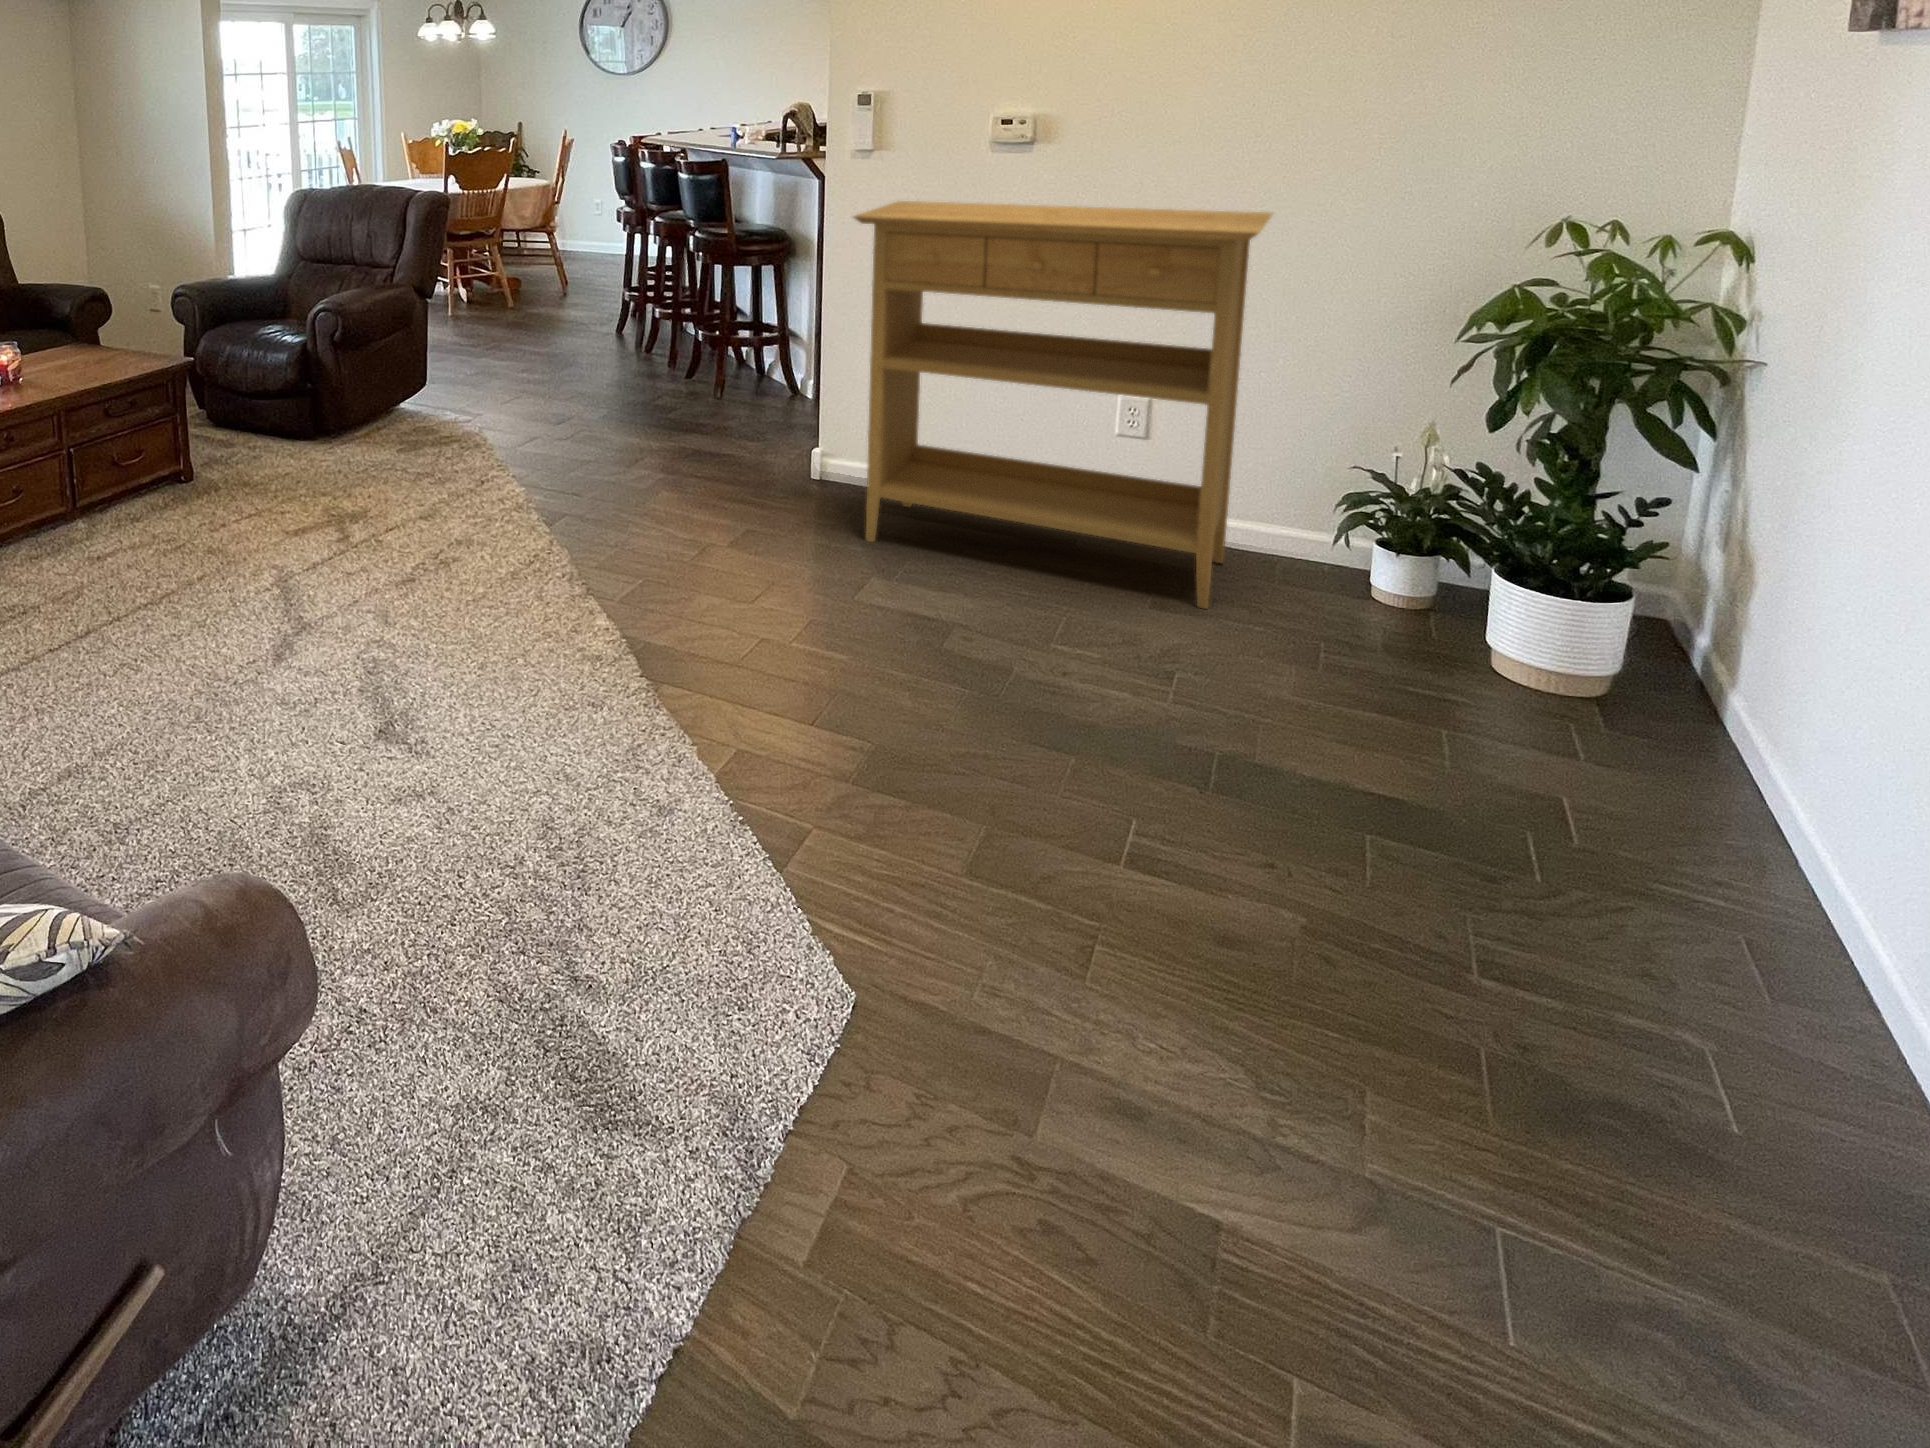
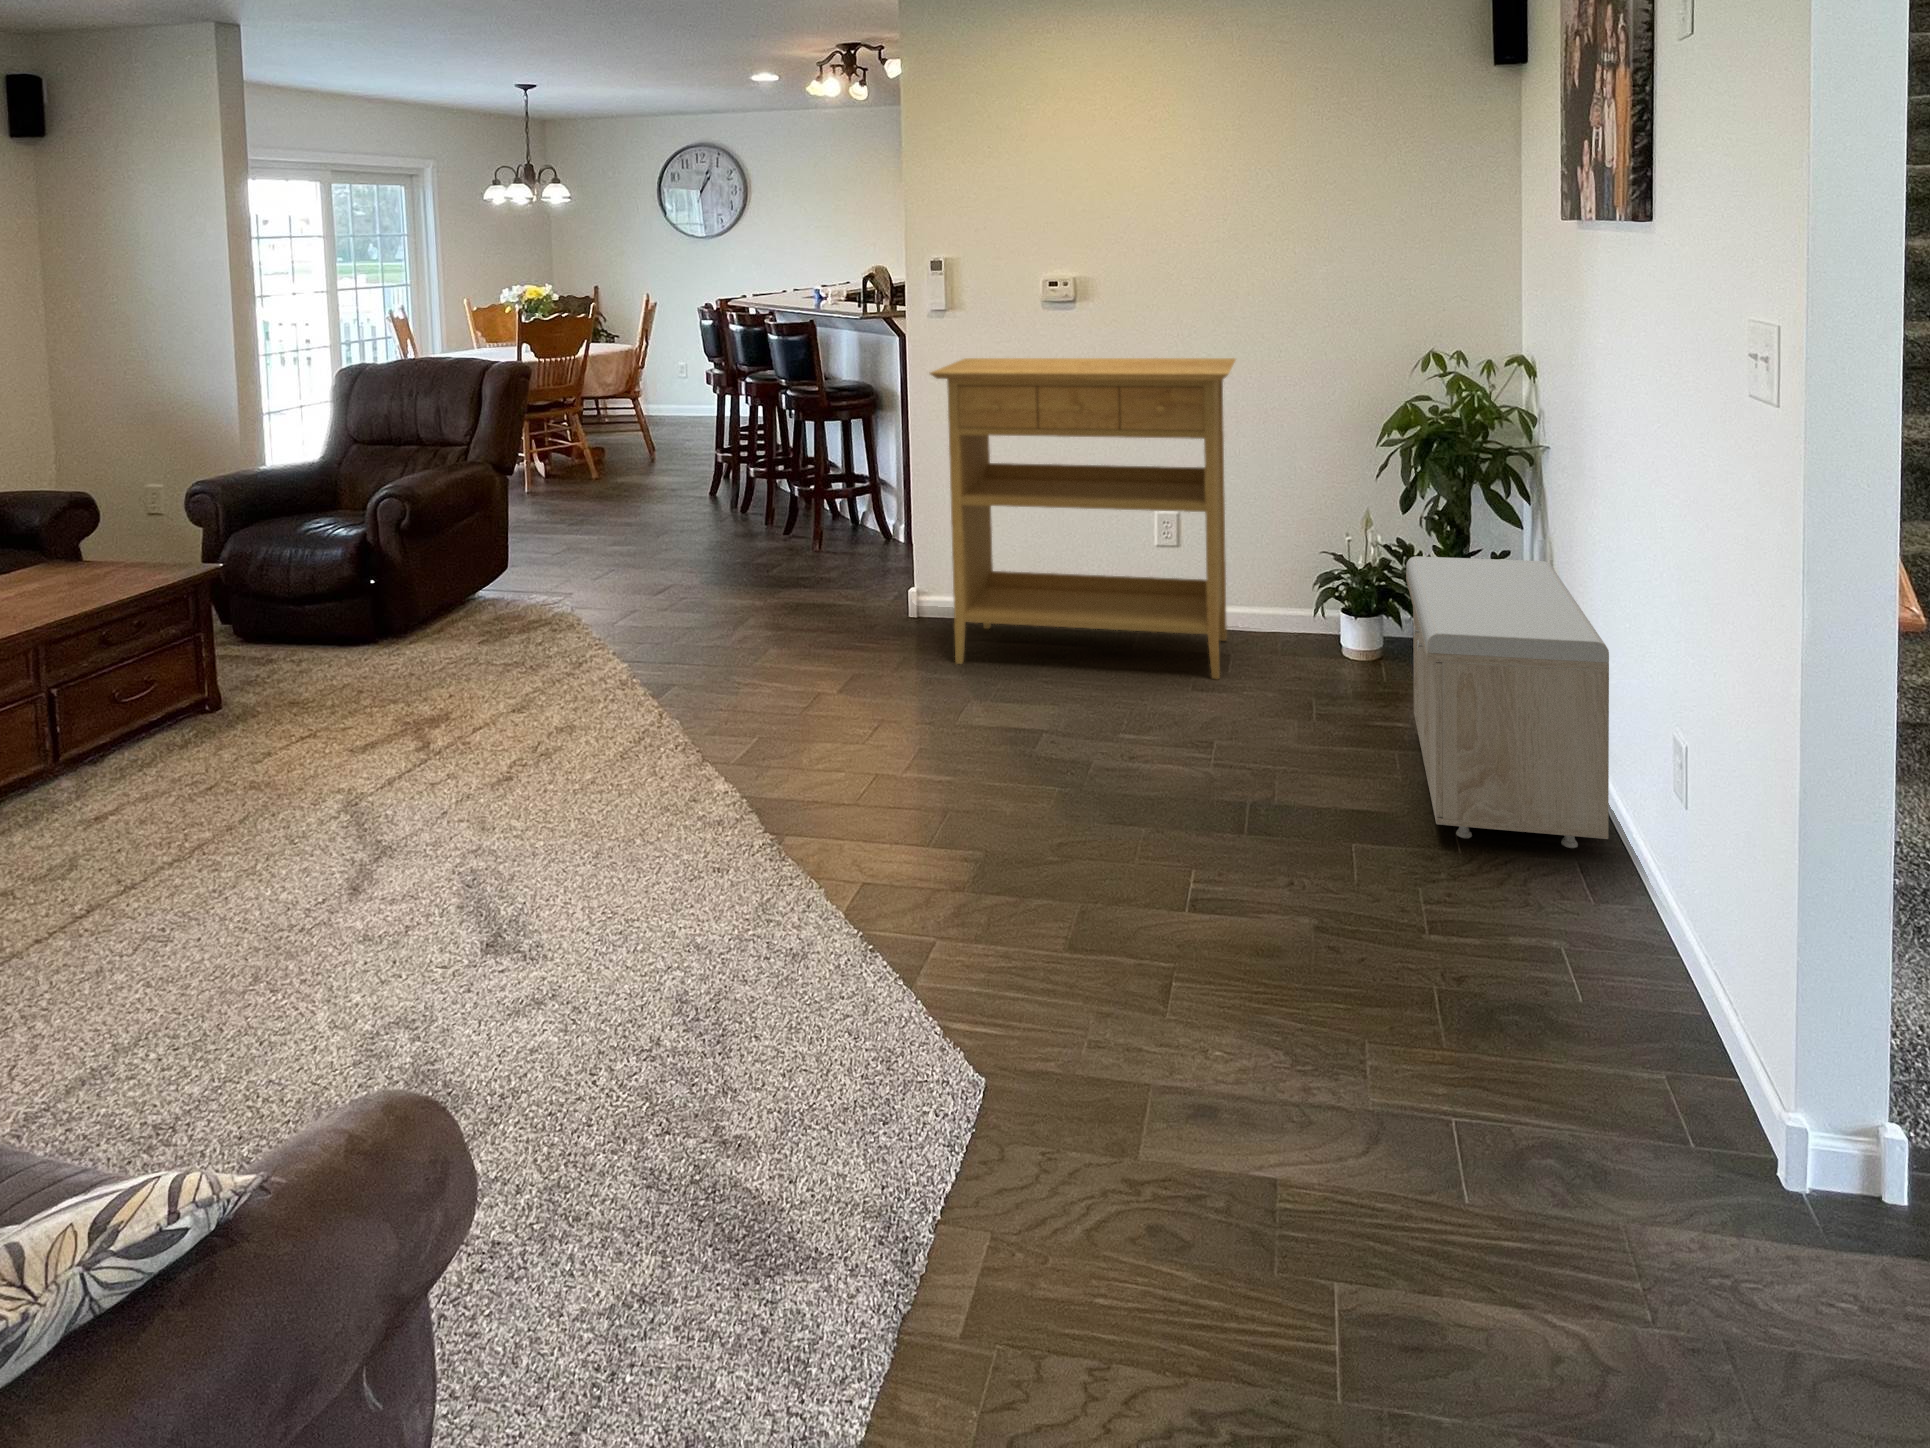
storage bench: none [1511,496,1905,943] -> present [1406,556,1609,848]

